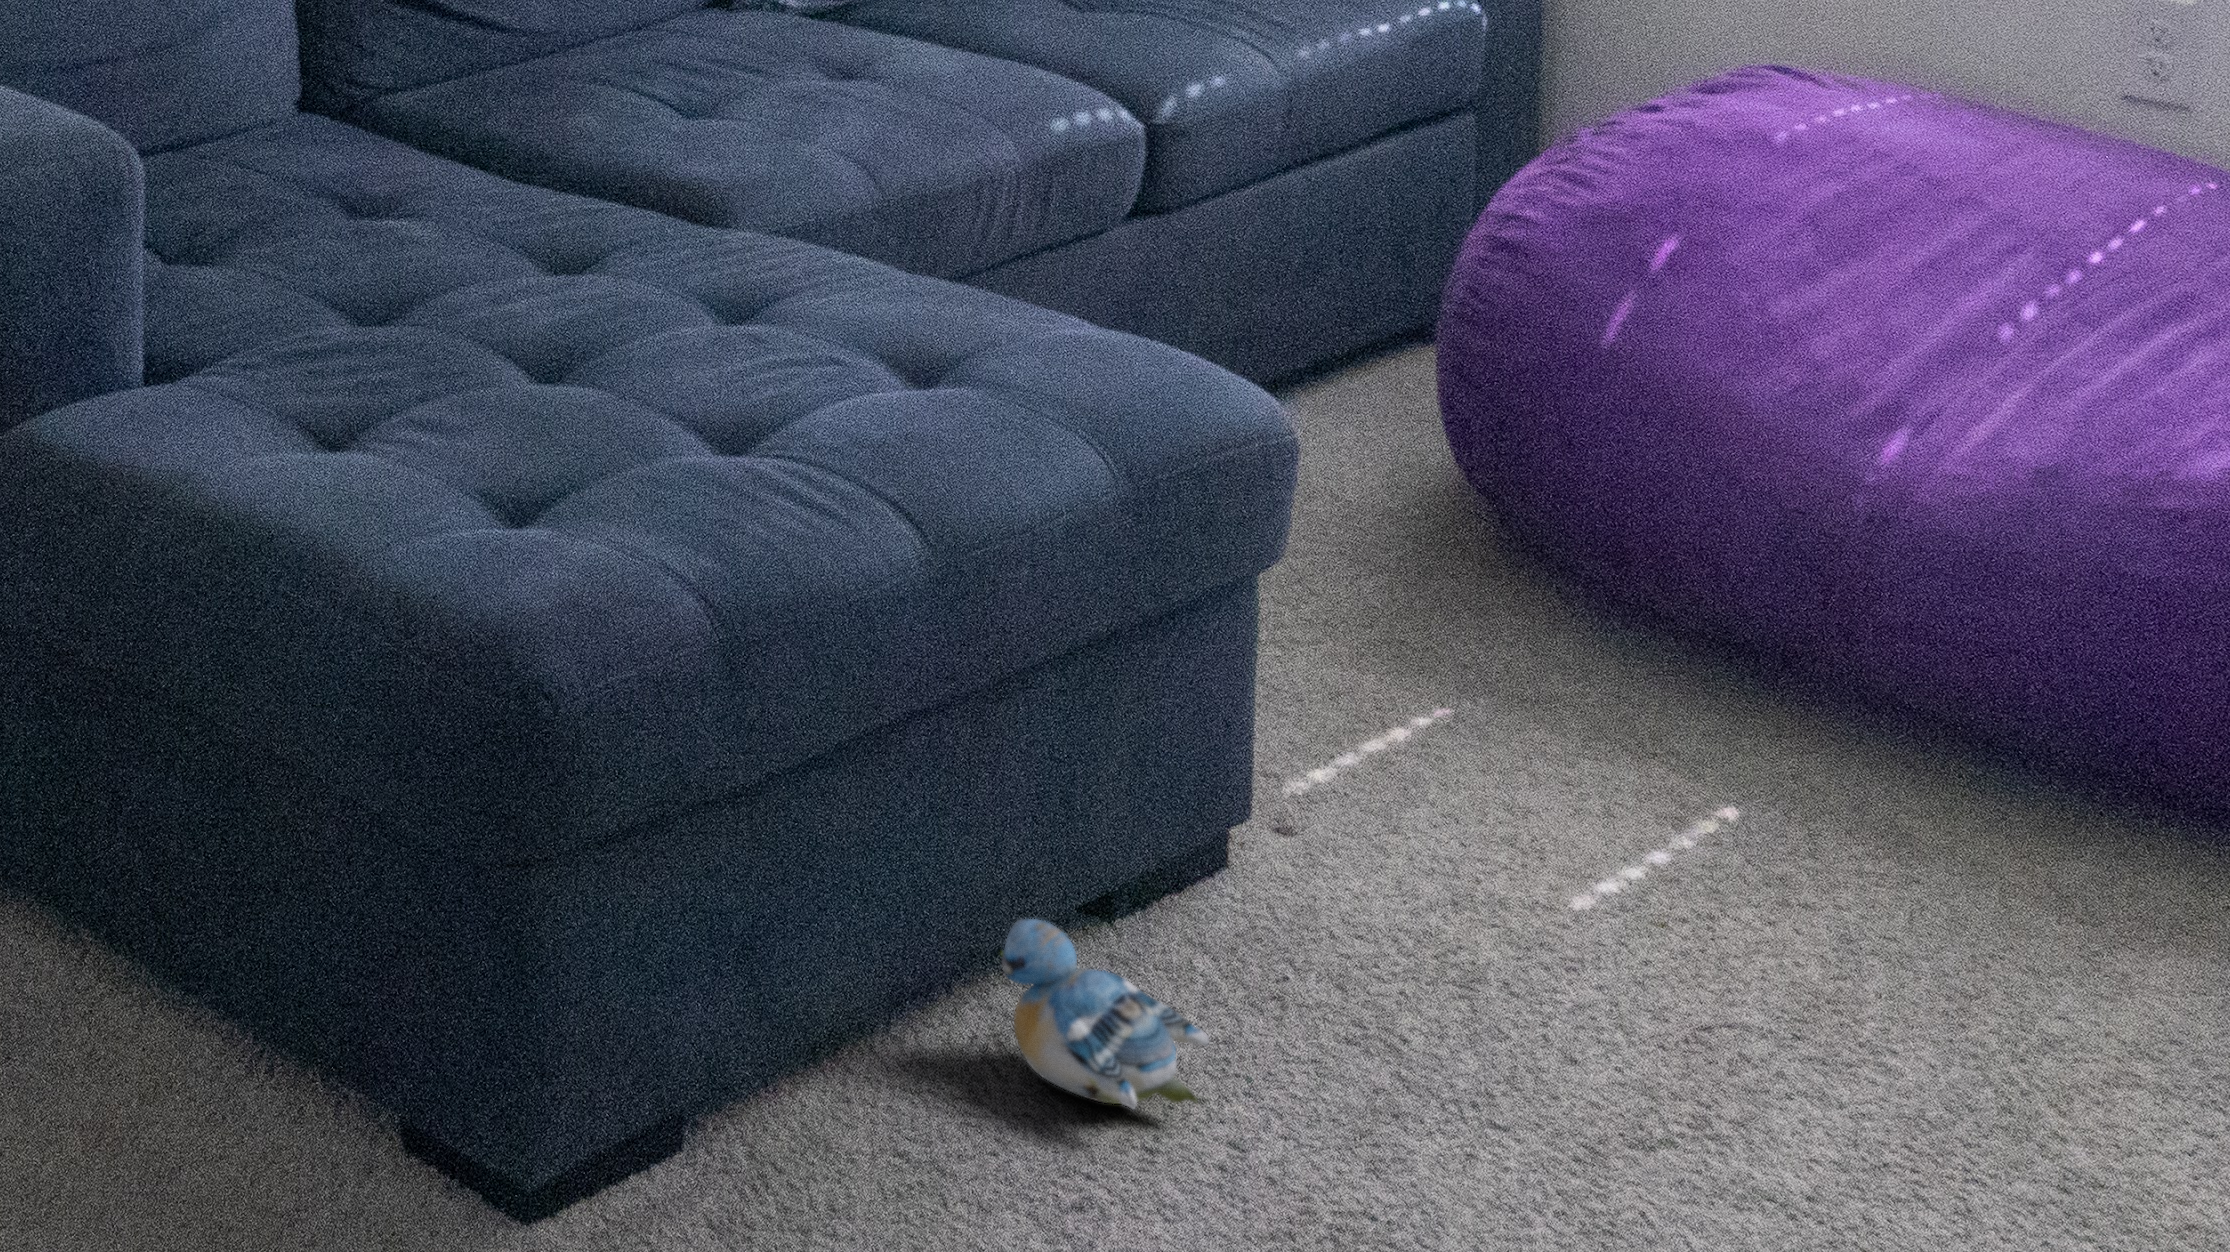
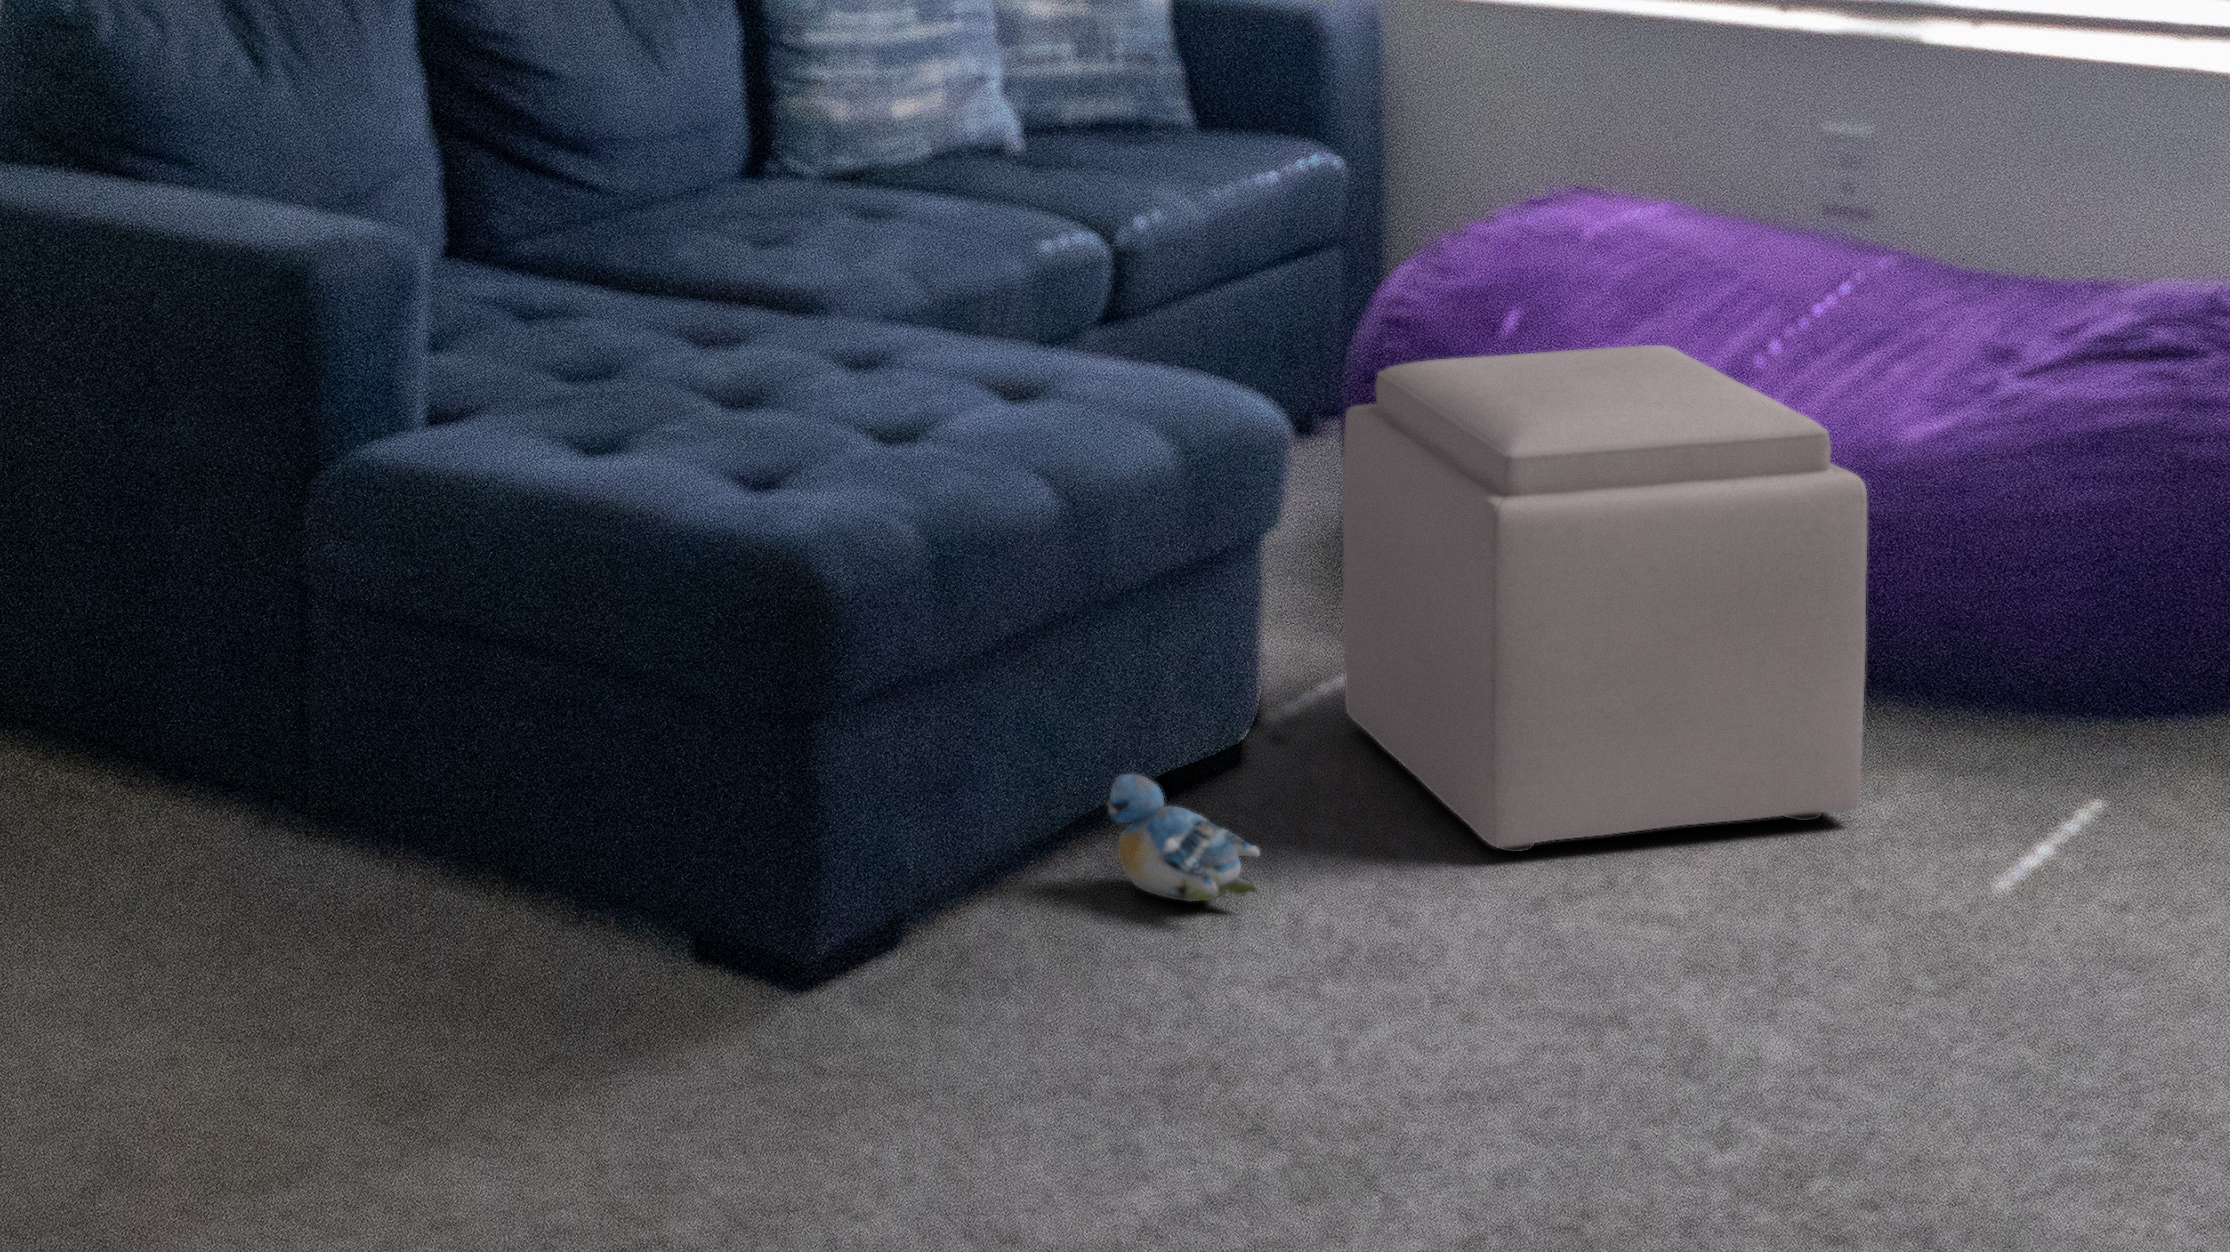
ottoman: none [1385,333,2123,1050] -> present [1343,345,1867,852]

